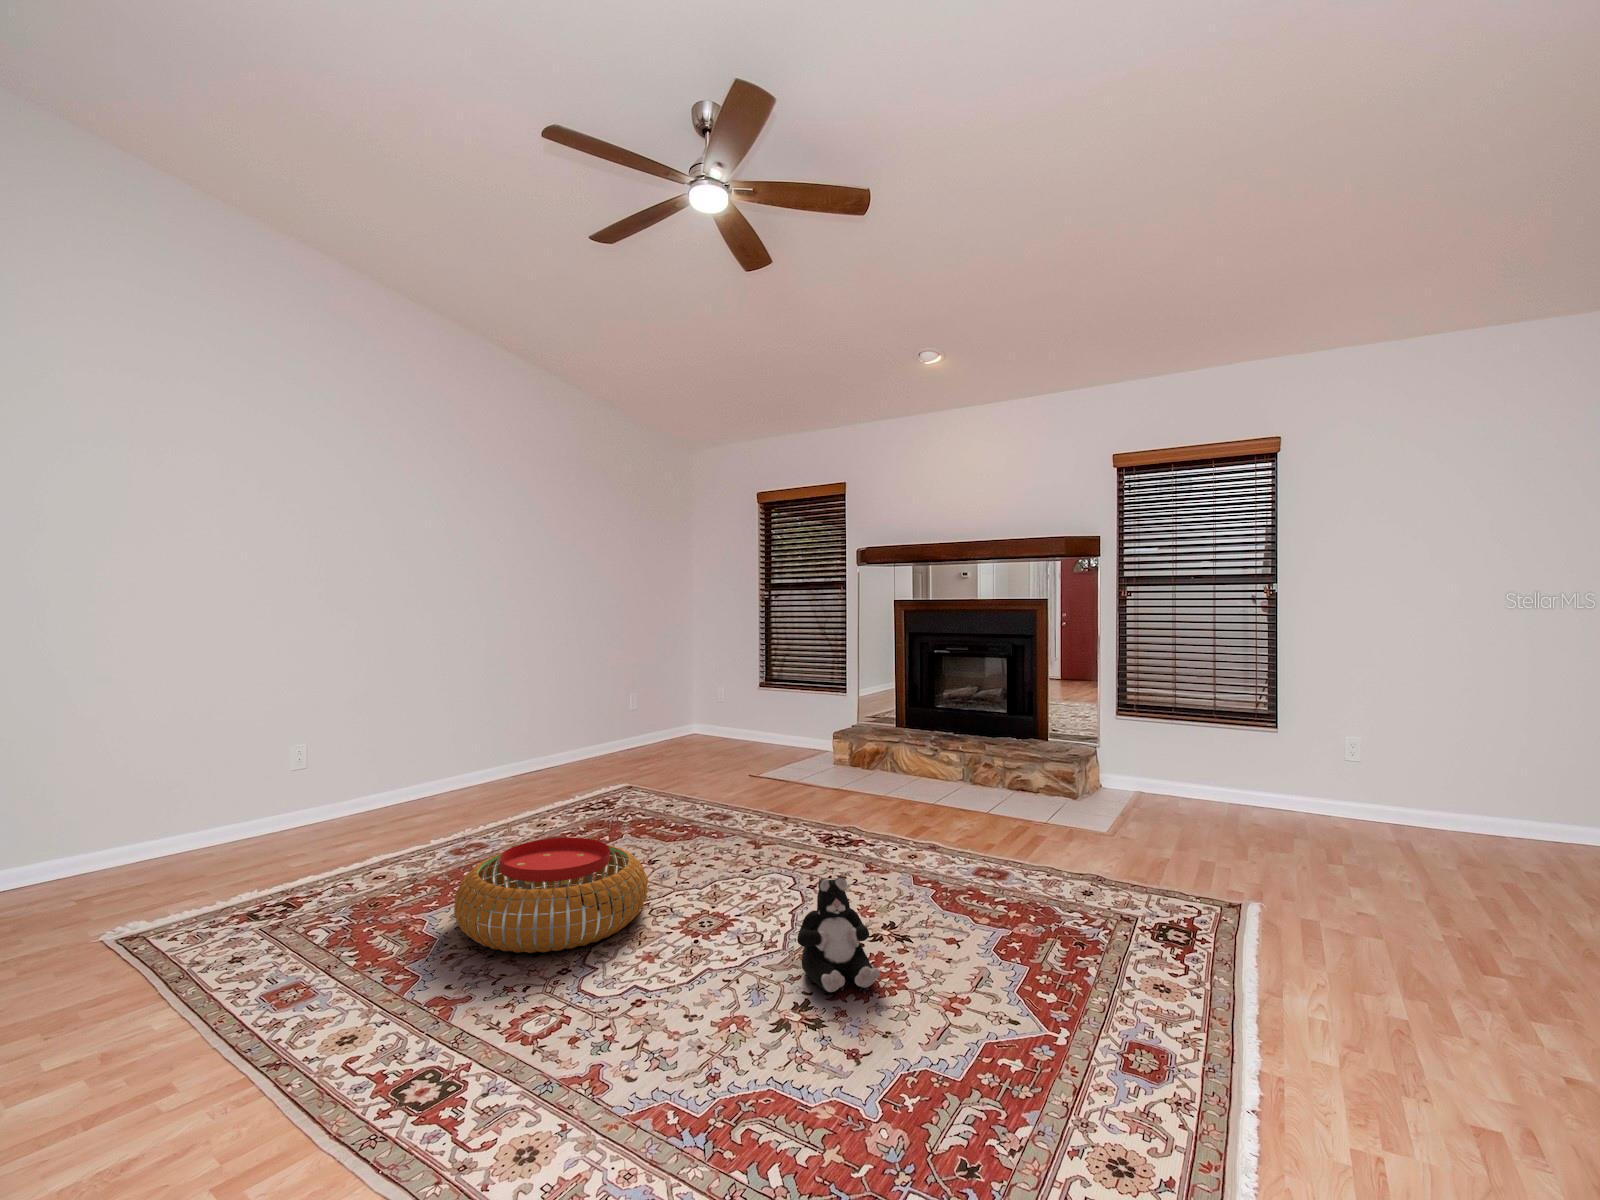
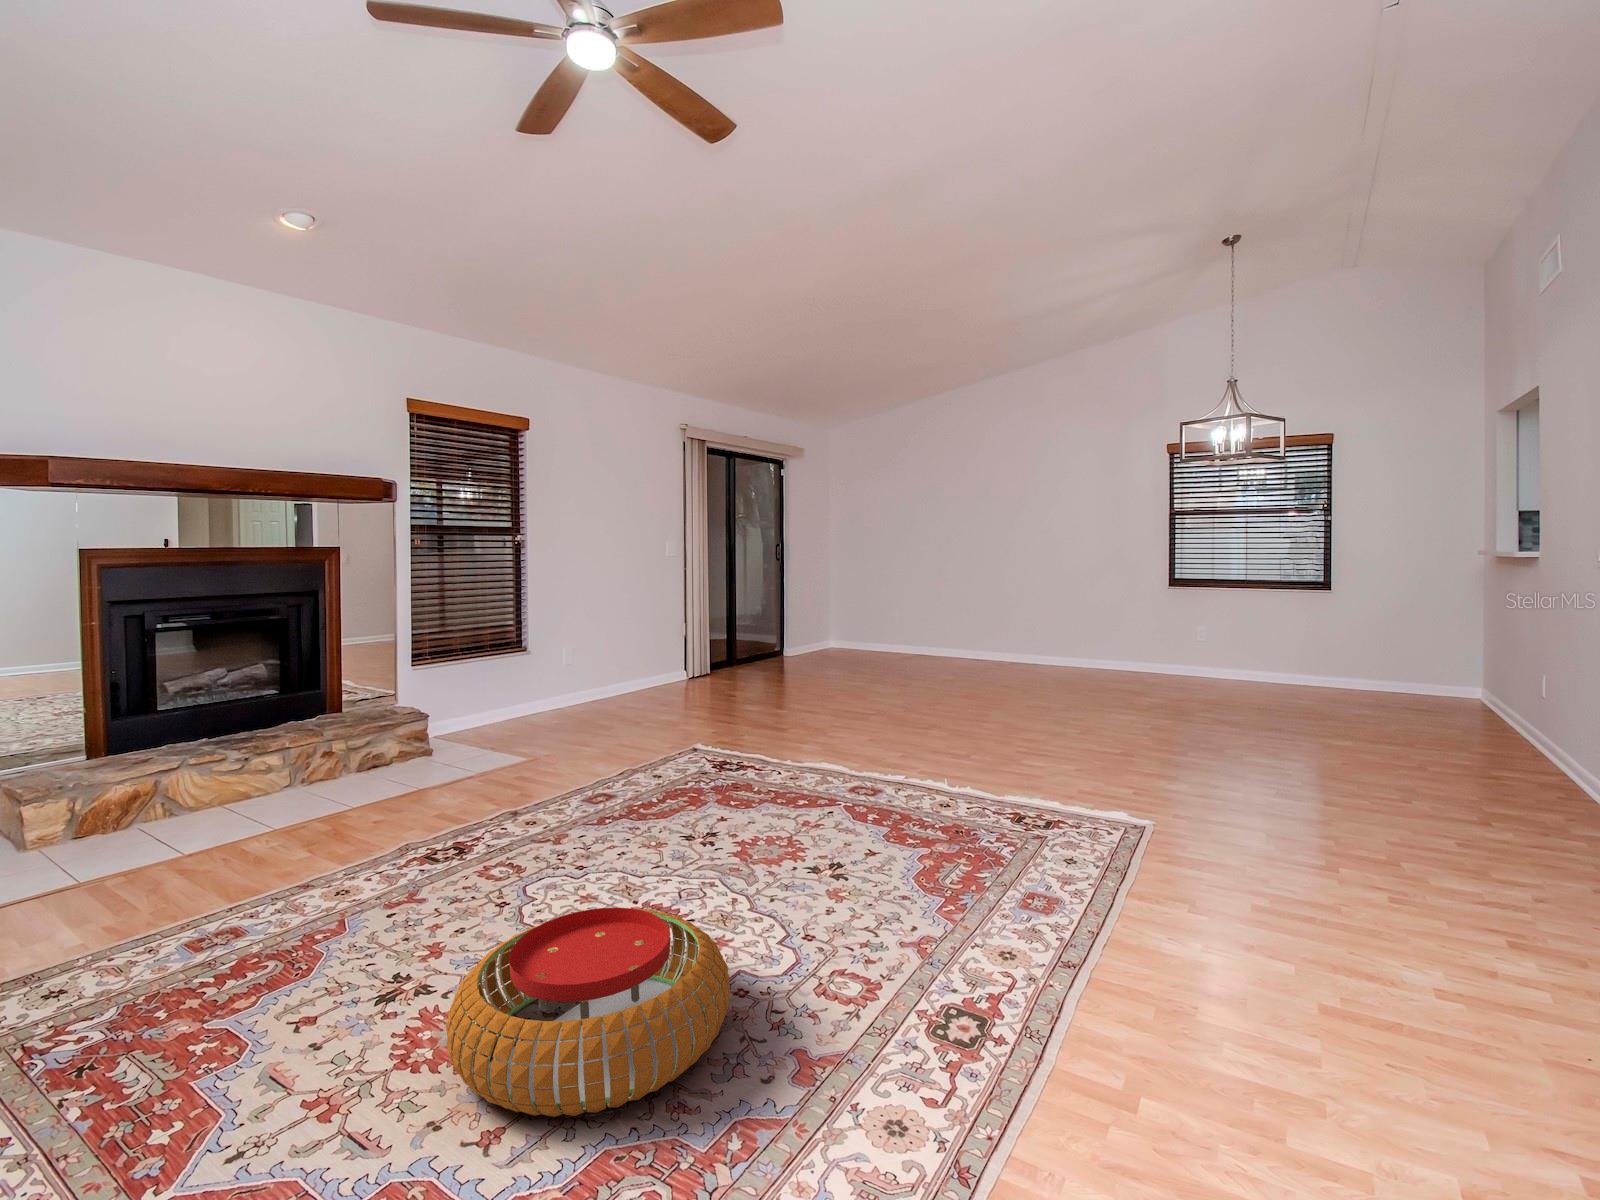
plush toy: present [797,877,880,992] -> none [731,790,805,872]

